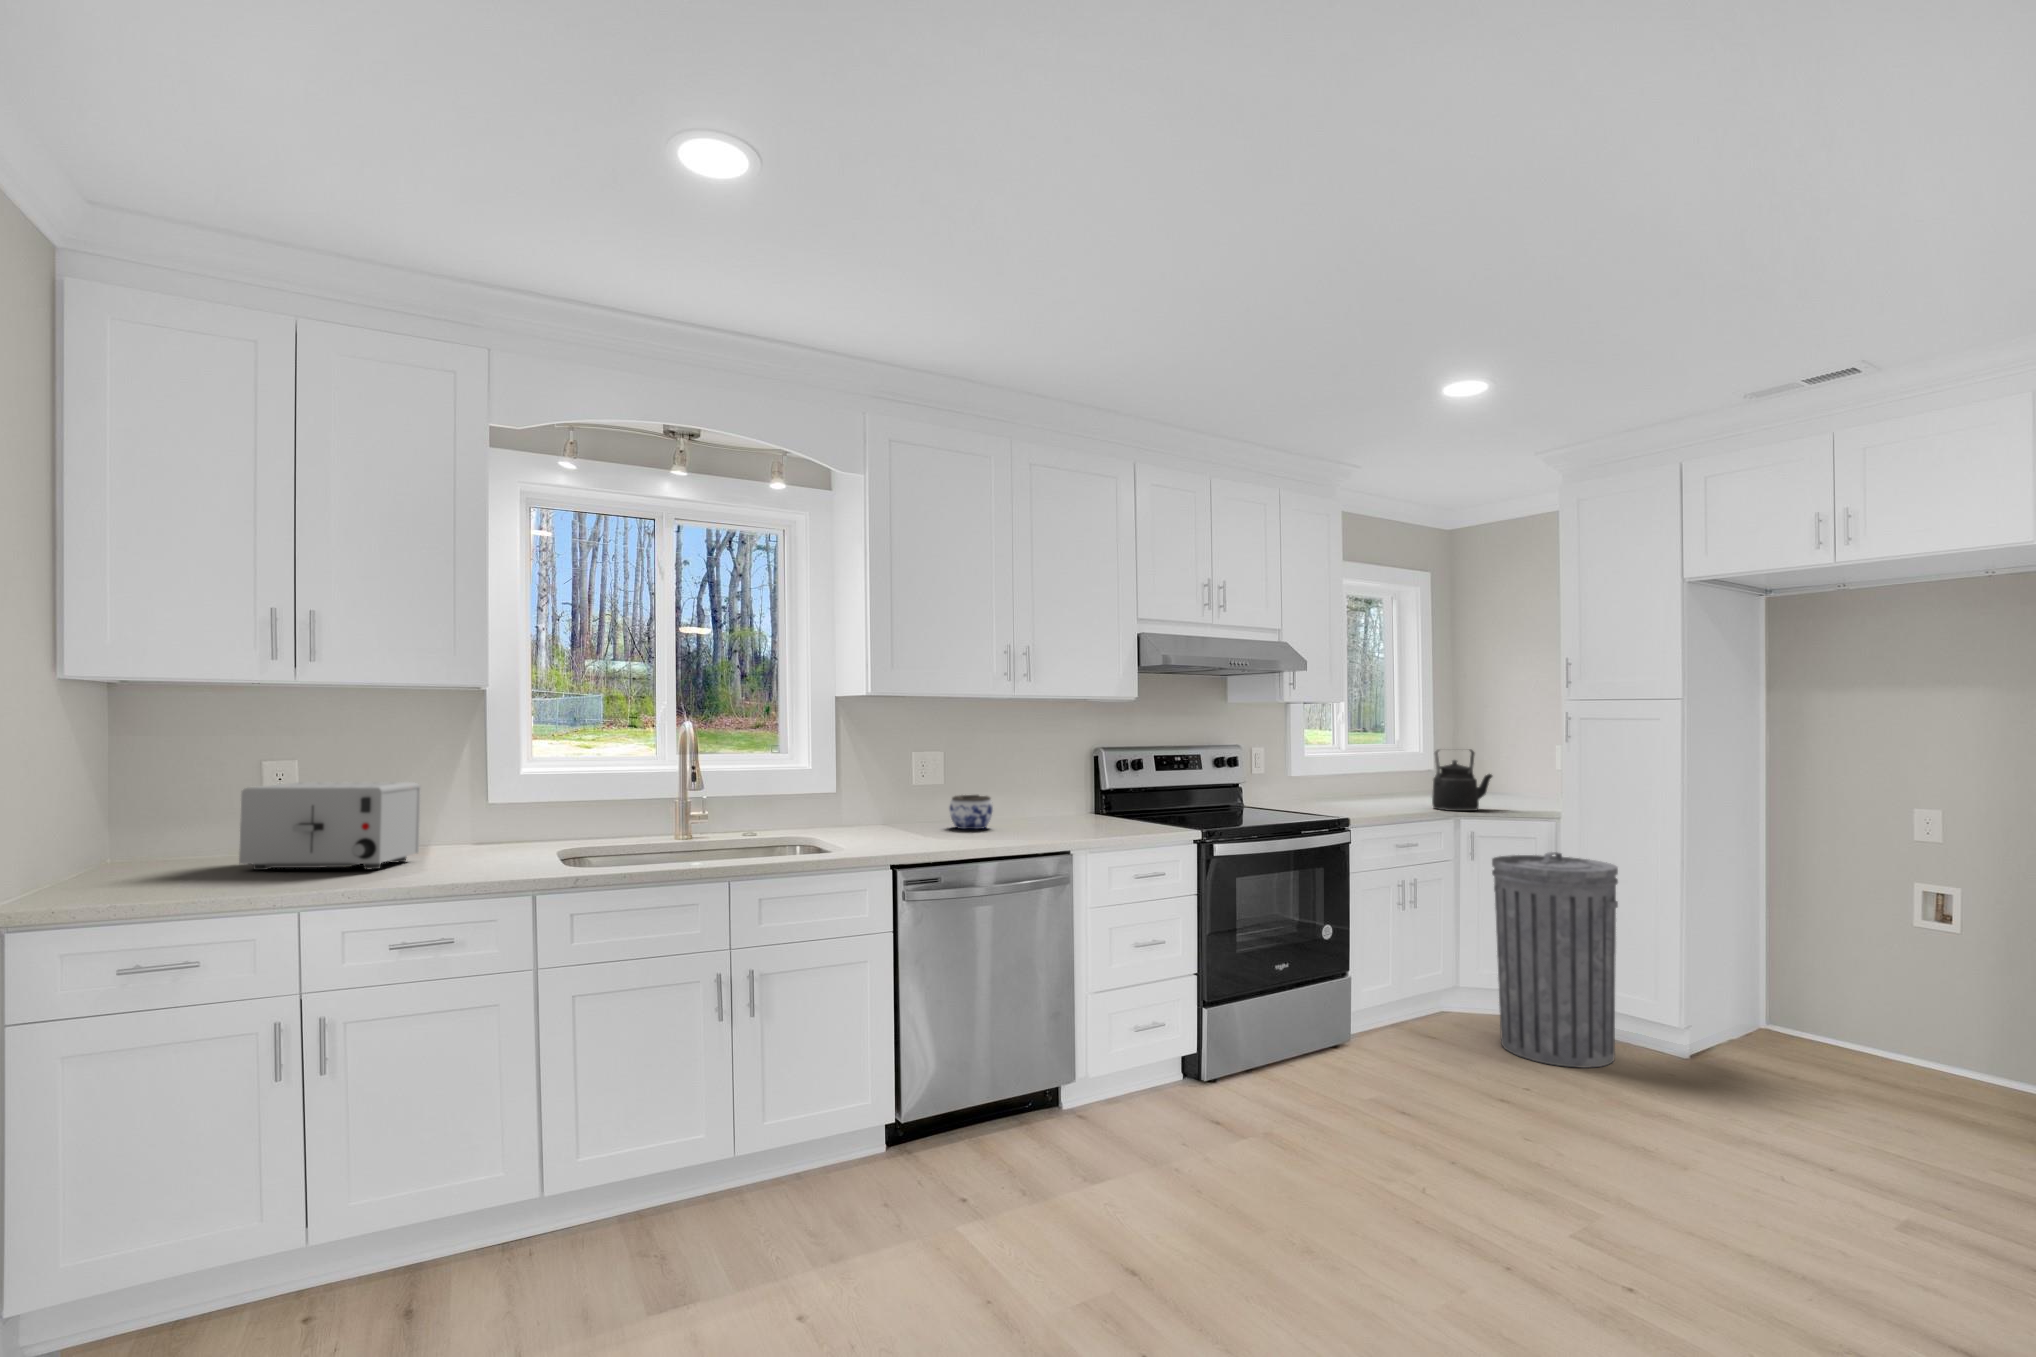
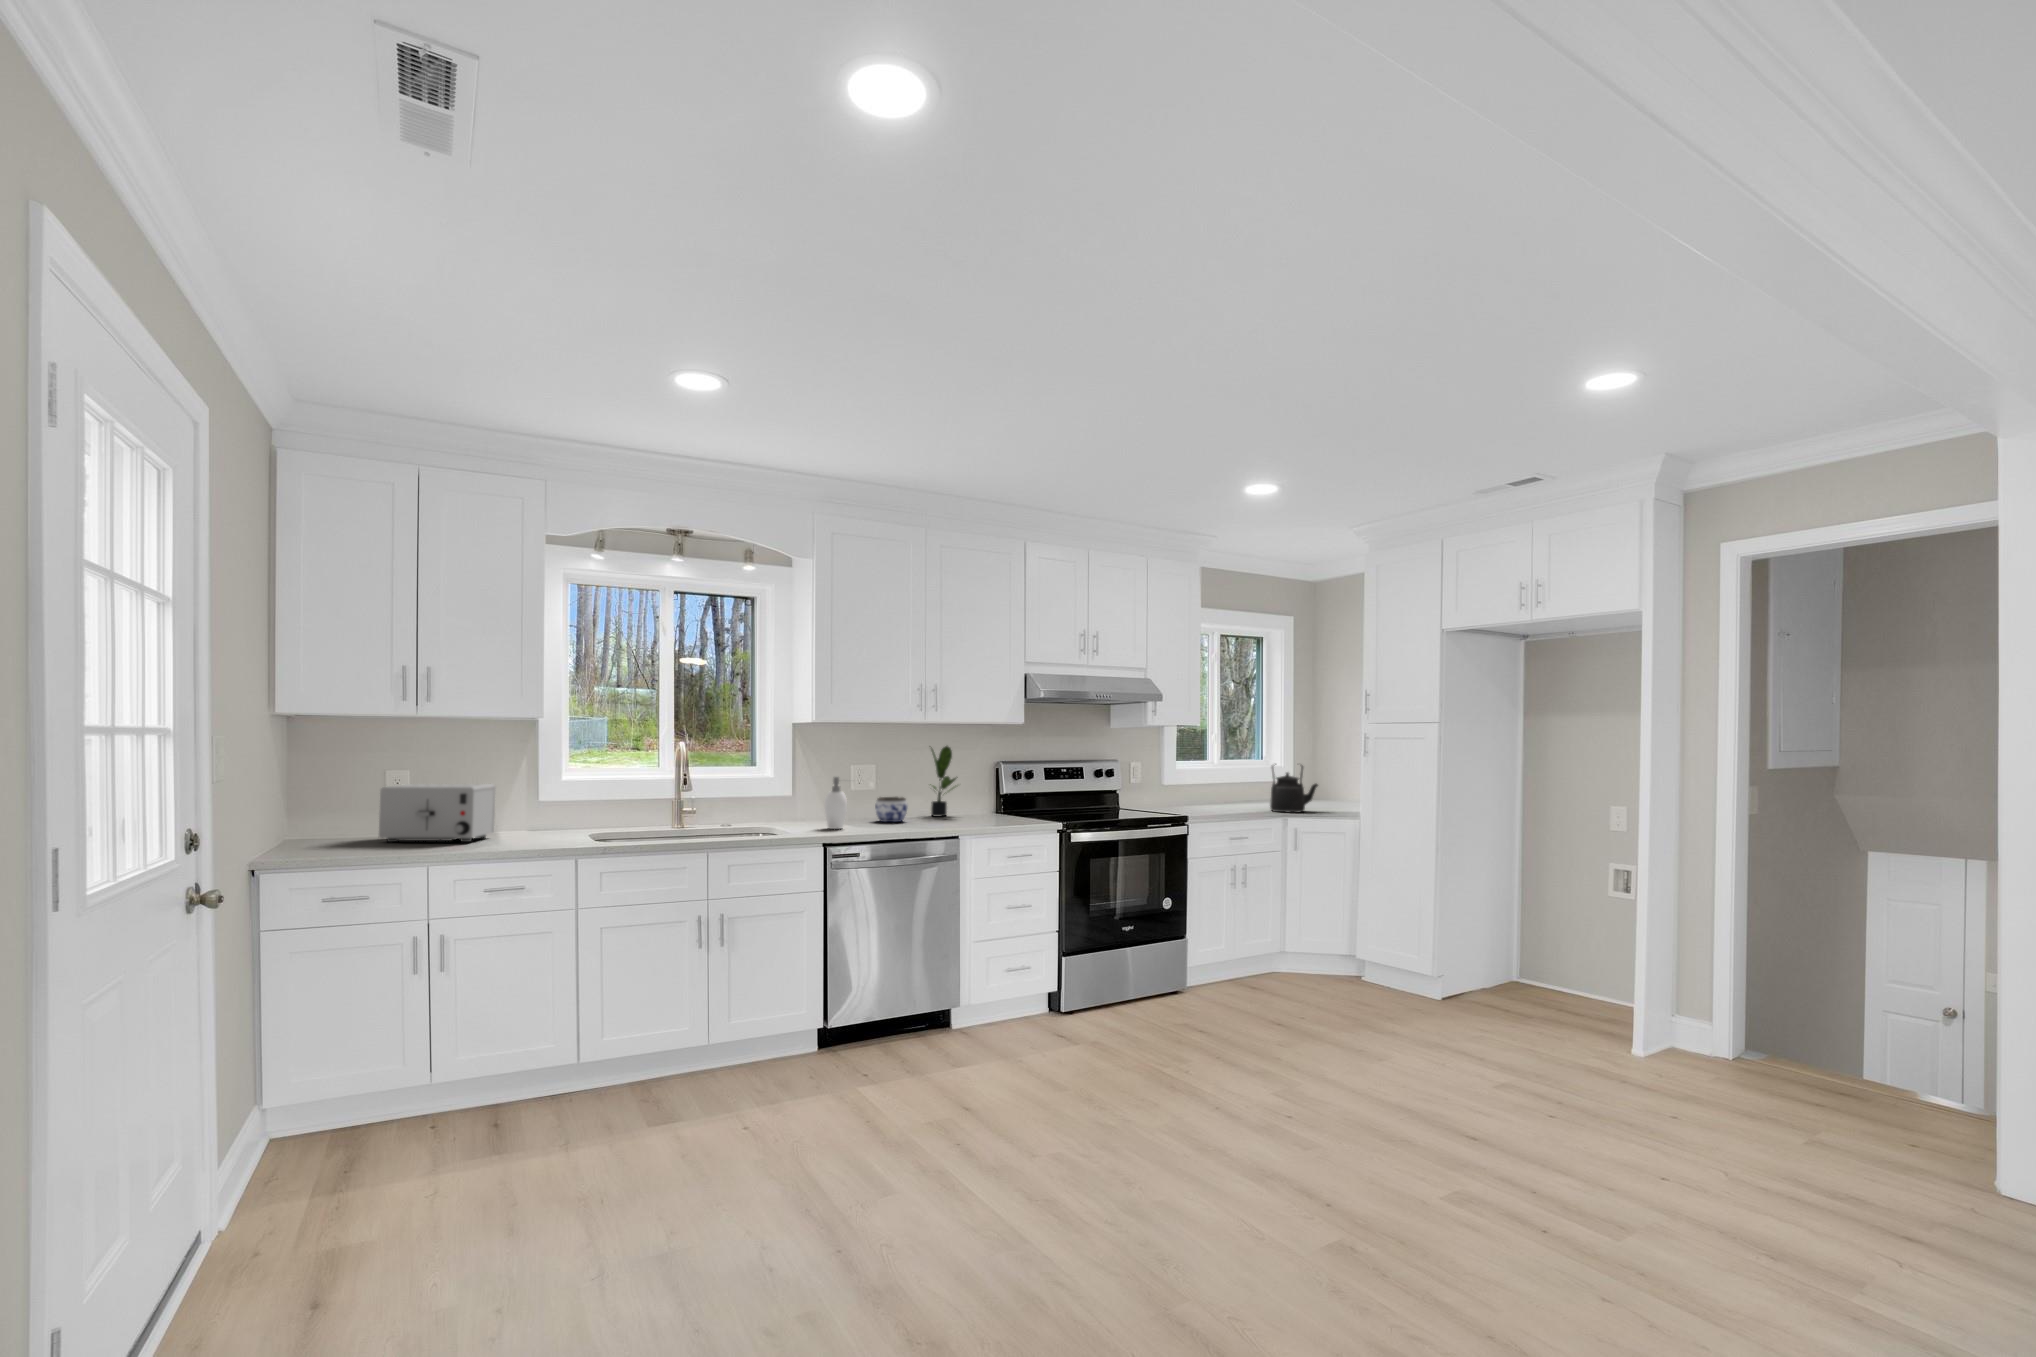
potted plant: none [1008,726,1055,820] -> present [930,746,956,816]
soap dispenser: none [887,769,929,841] -> present [824,777,847,829]
trash can: present [1492,852,1618,1068] -> none [1299,843,1388,1005]

